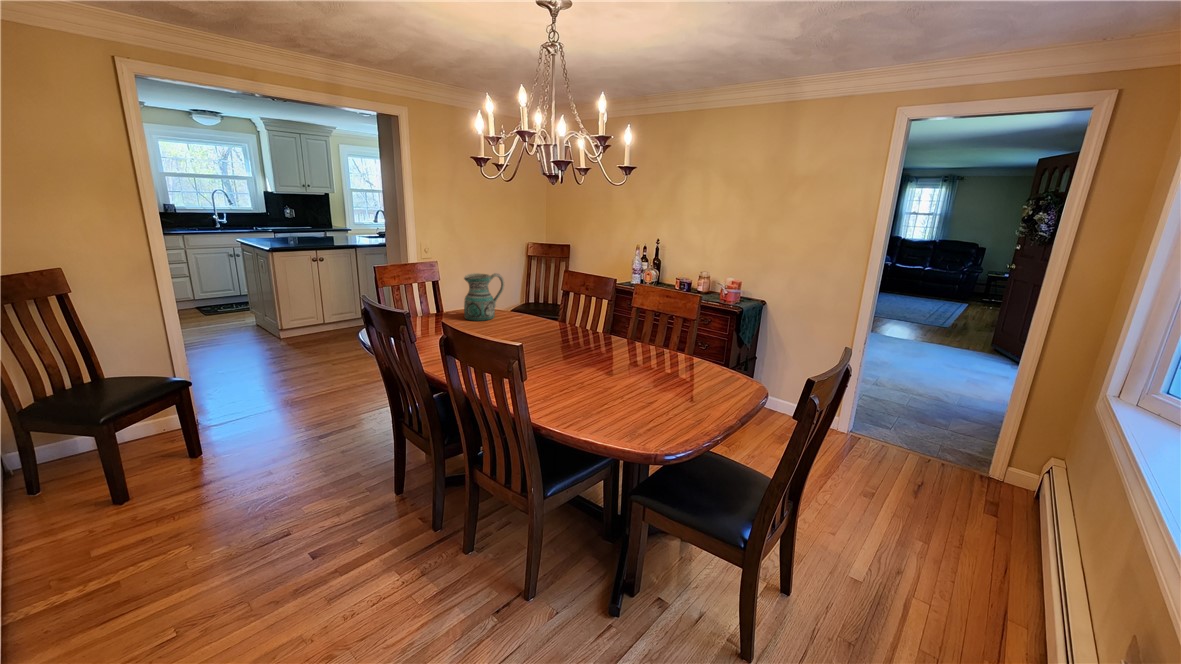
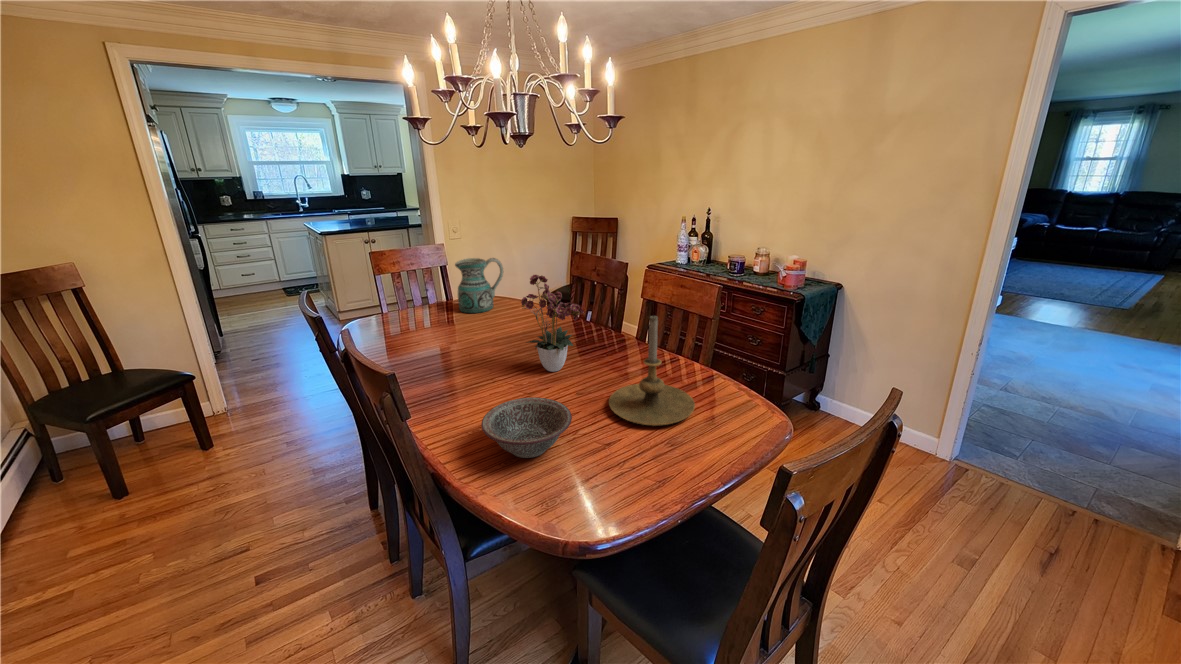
flower arrangement: none [554,278,611,359] -> present [521,275,584,372]
candle holder: none [636,310,699,387] -> present [609,316,695,426]
decorative bowl: none [564,369,629,408] -> present [481,397,572,458]

